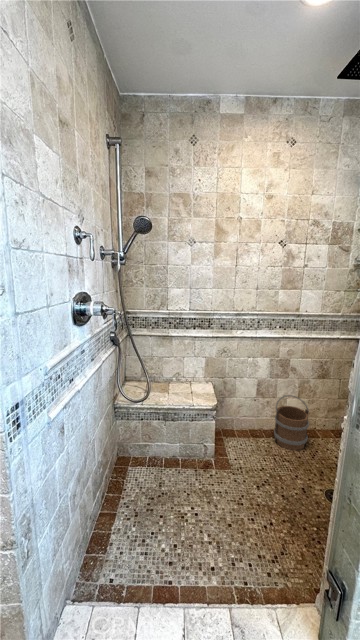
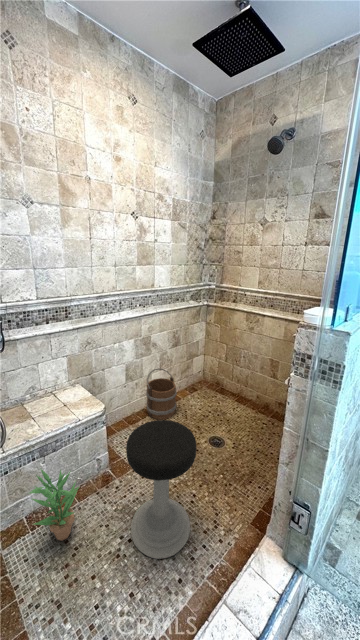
stool: none [197,422,261,550] -> present [126,420,196,559]
potted plant: none [140,423,177,486] -> present [30,469,79,541]

